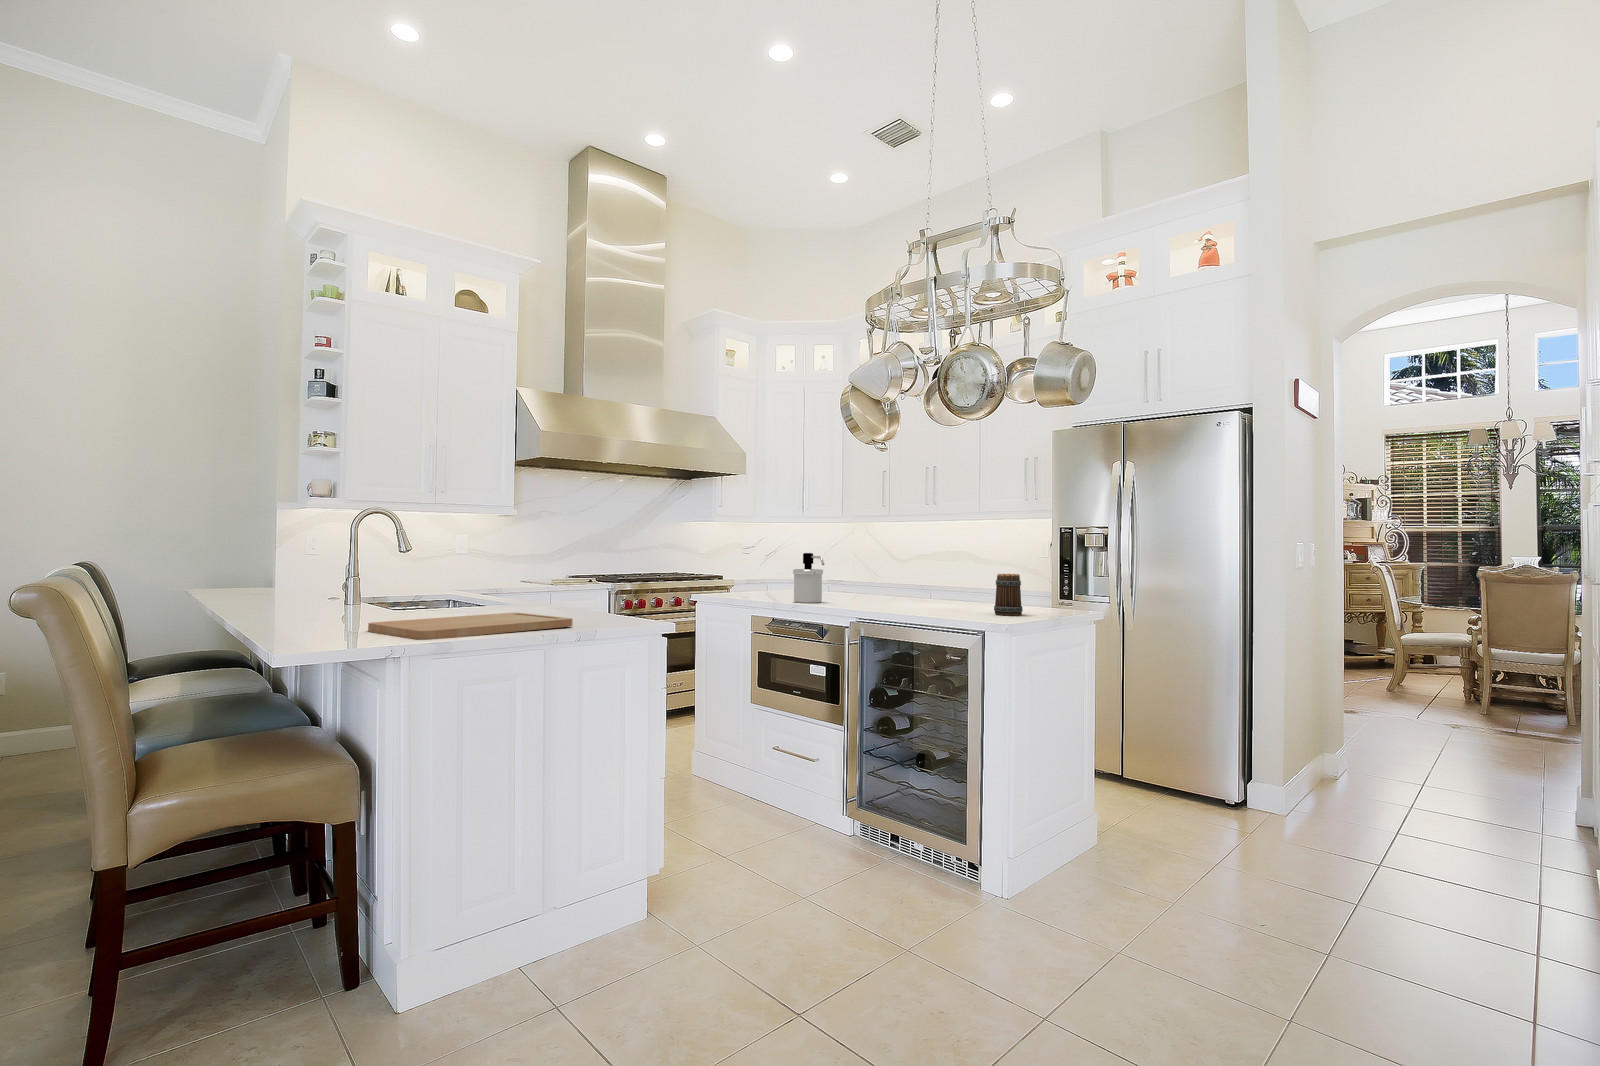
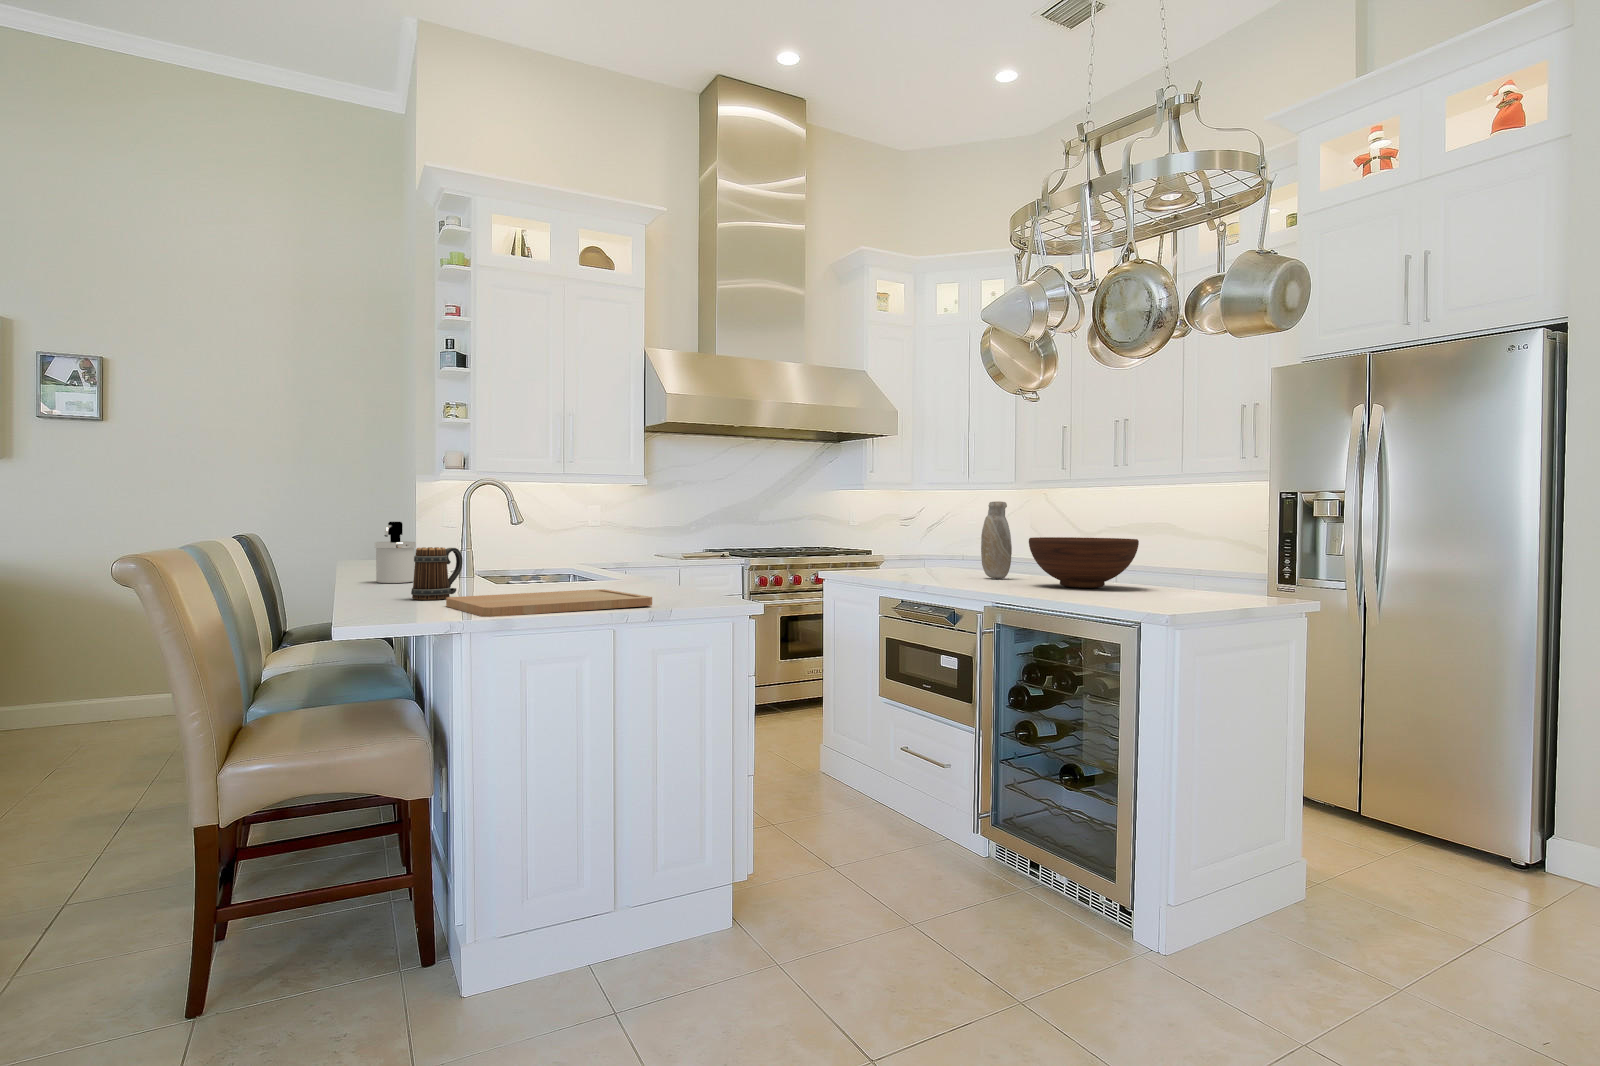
vase: none [833,533,858,598] -> present [981,501,1012,579]
soap dispenser: present [793,553,824,603] -> present [375,522,416,583]
fruit bowl: none [878,563,964,604] -> present [1029,537,1139,588]
mug: present [994,574,1023,616] -> present [411,547,463,600]

